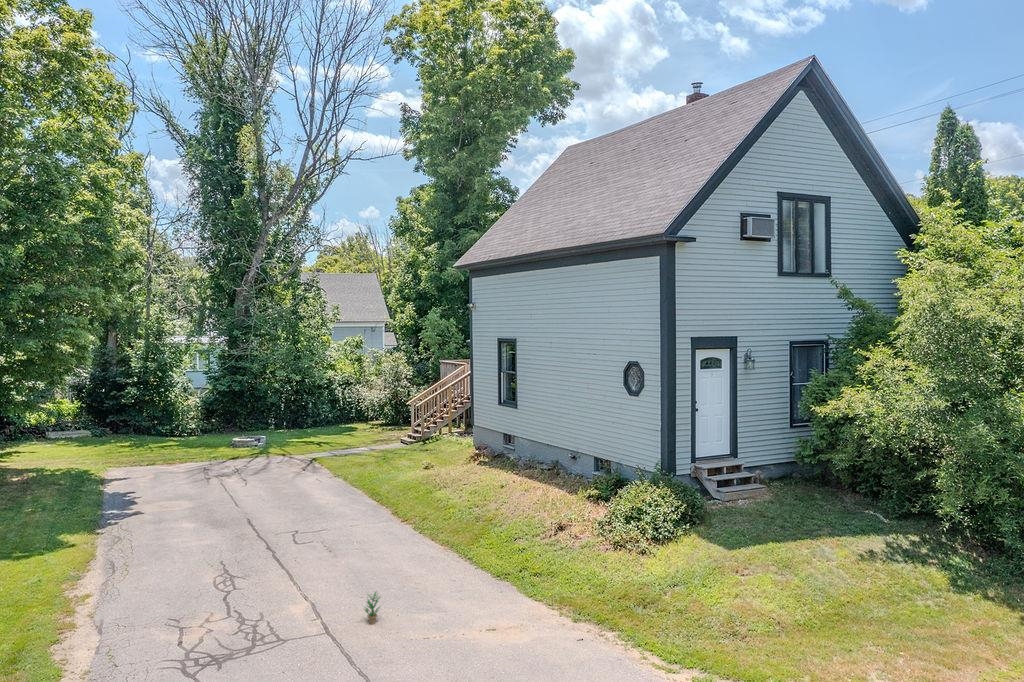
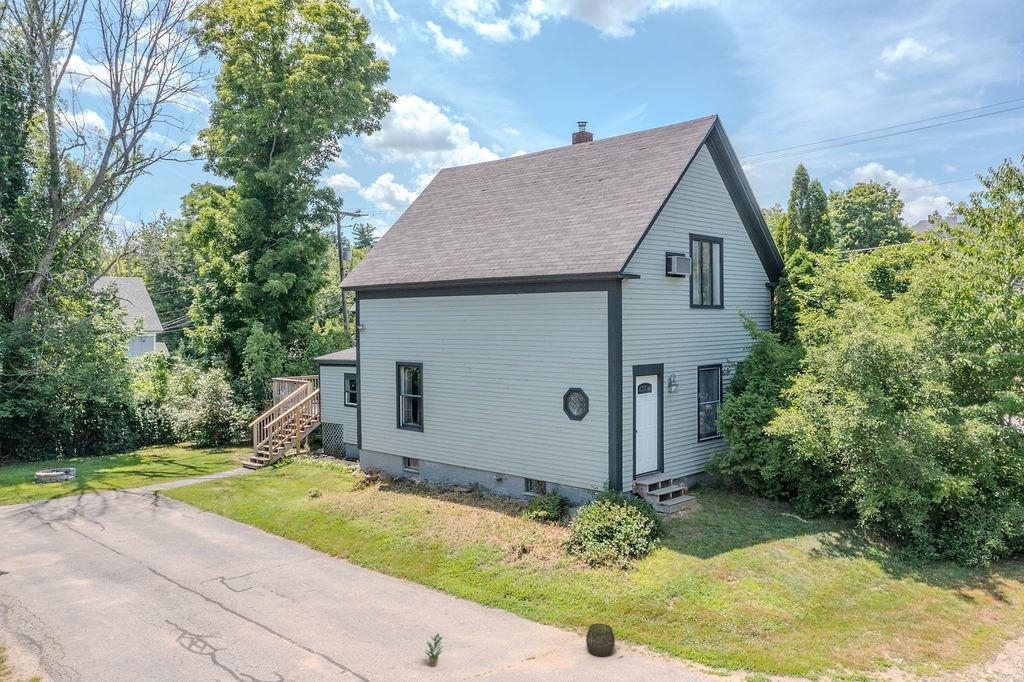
woven basket: none [530,603,561,640] -> present [586,623,615,657]

